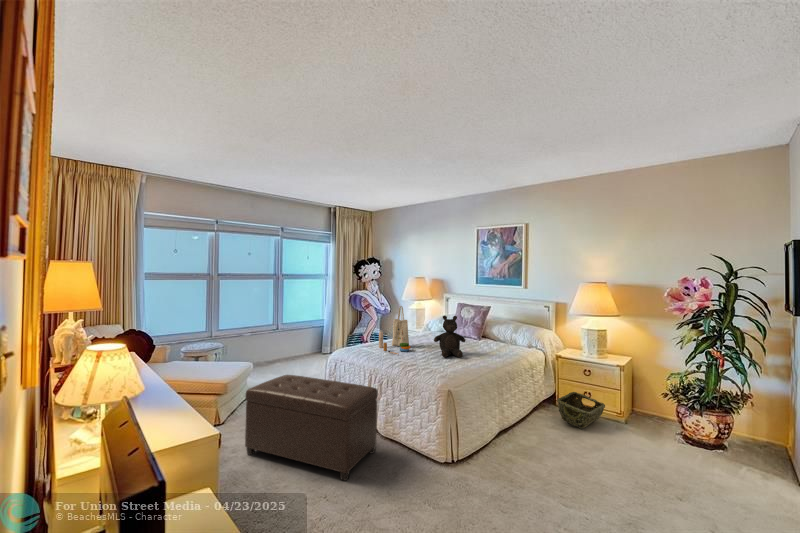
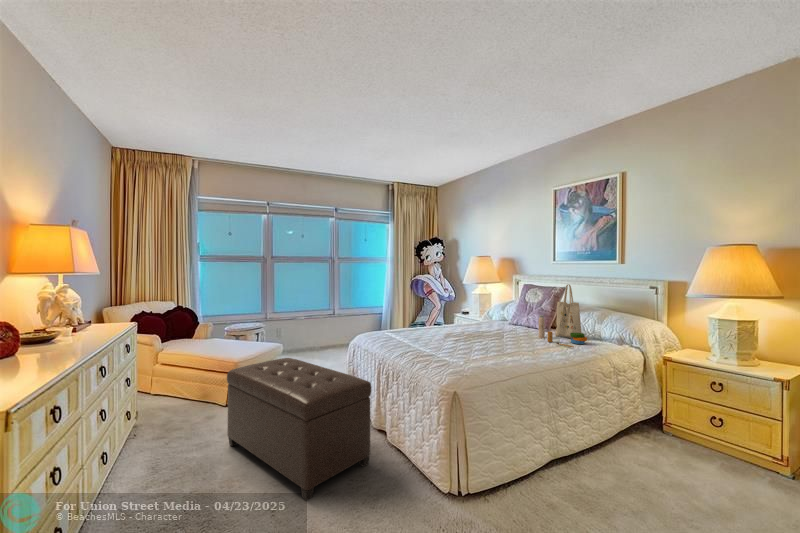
tote bag: present [379,306,411,354] -> present [539,285,587,347]
teddy bear: present [434,316,466,357] -> none [471,294,515,351]
woven basket: present [557,392,605,429] -> none [658,415,753,477]

